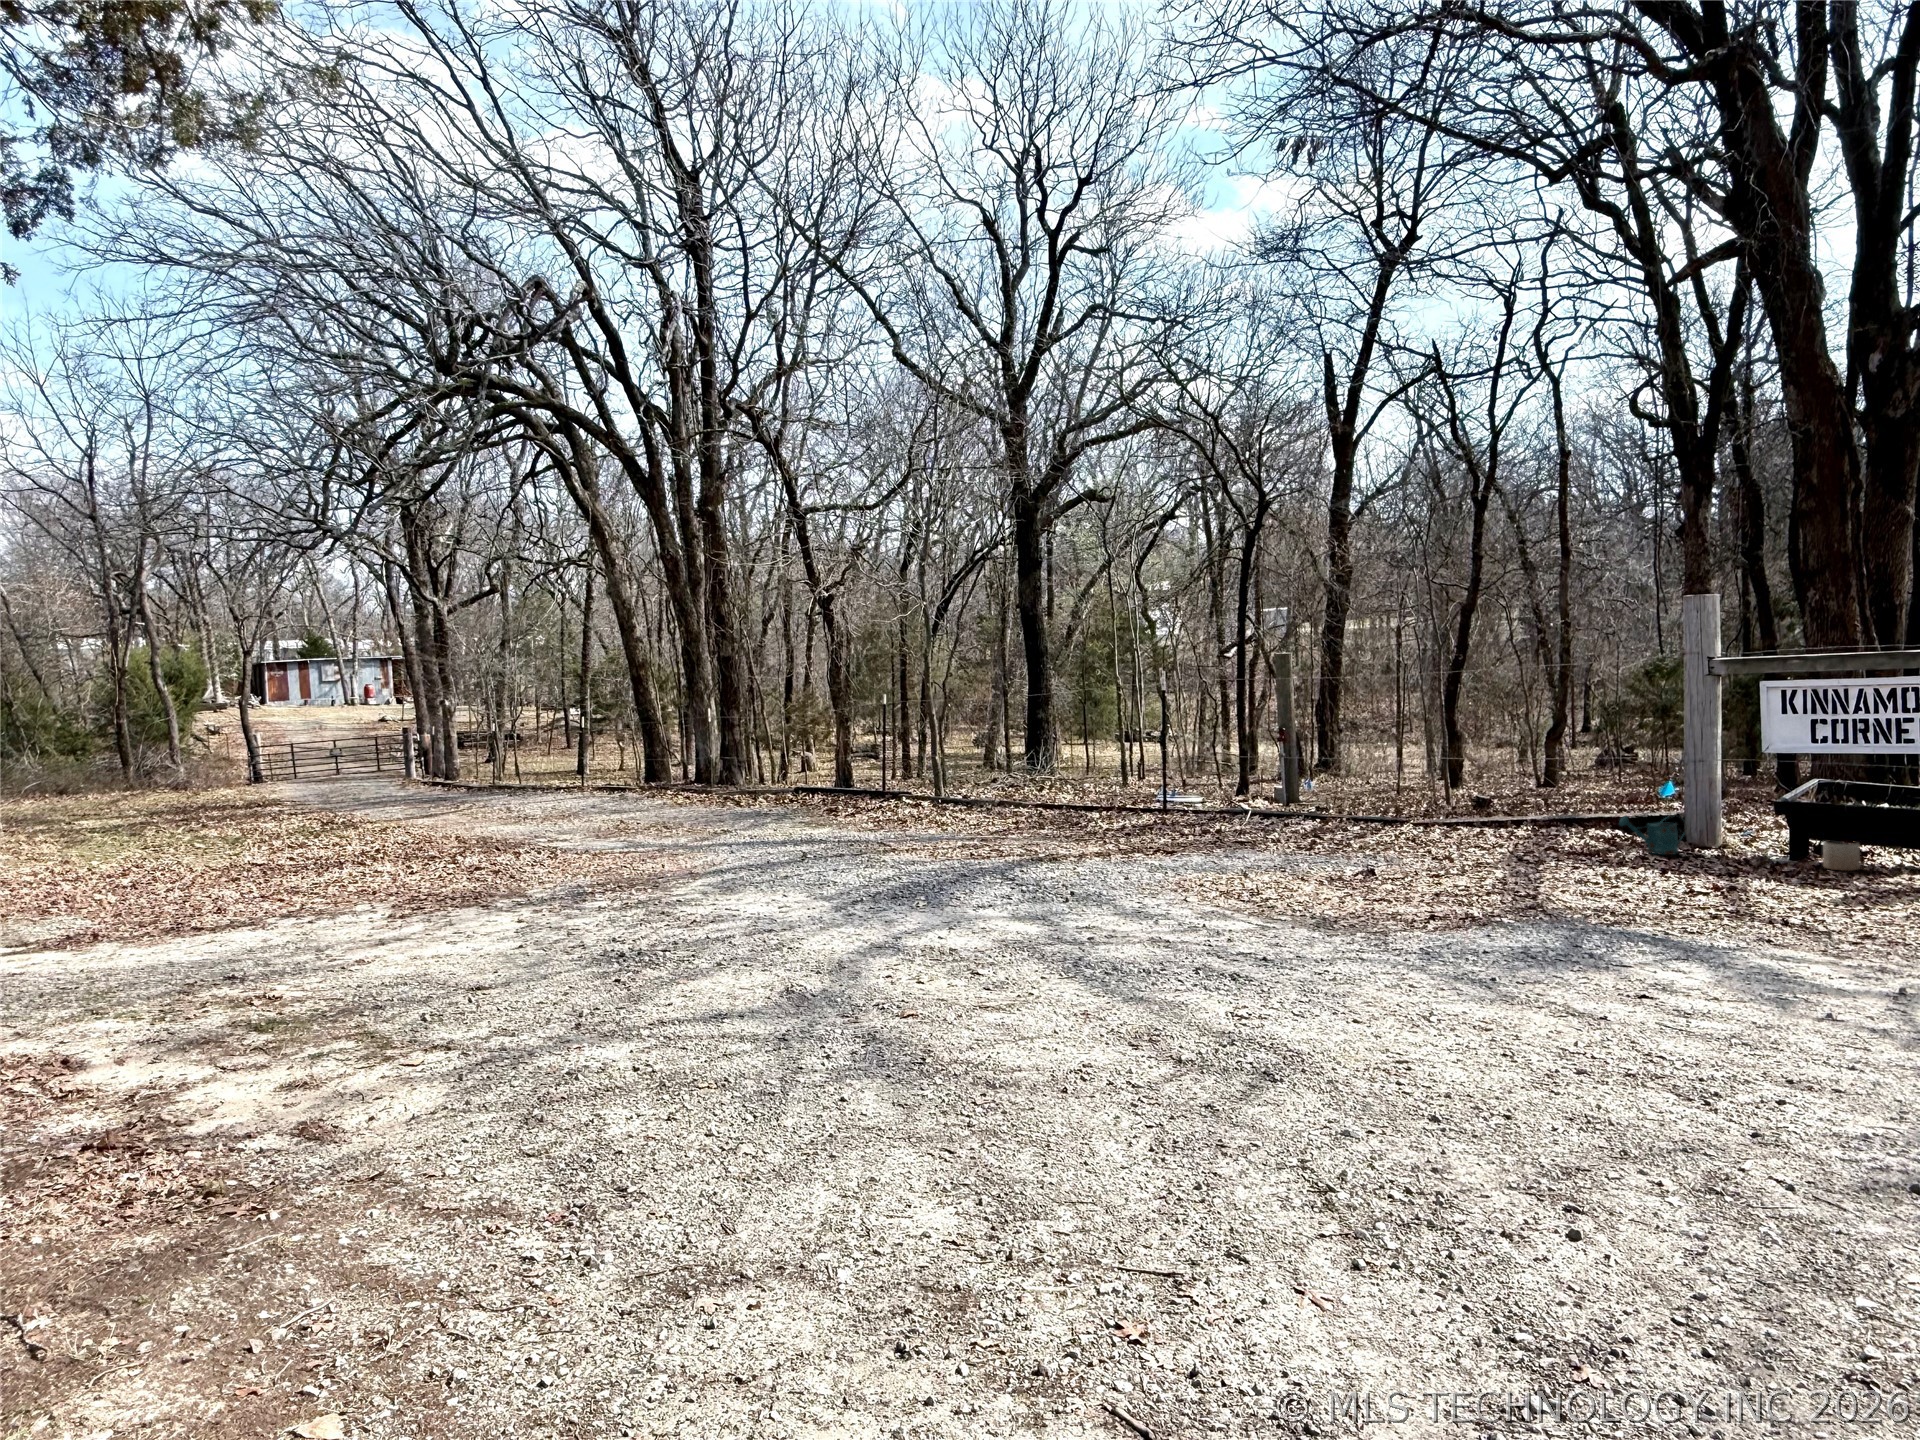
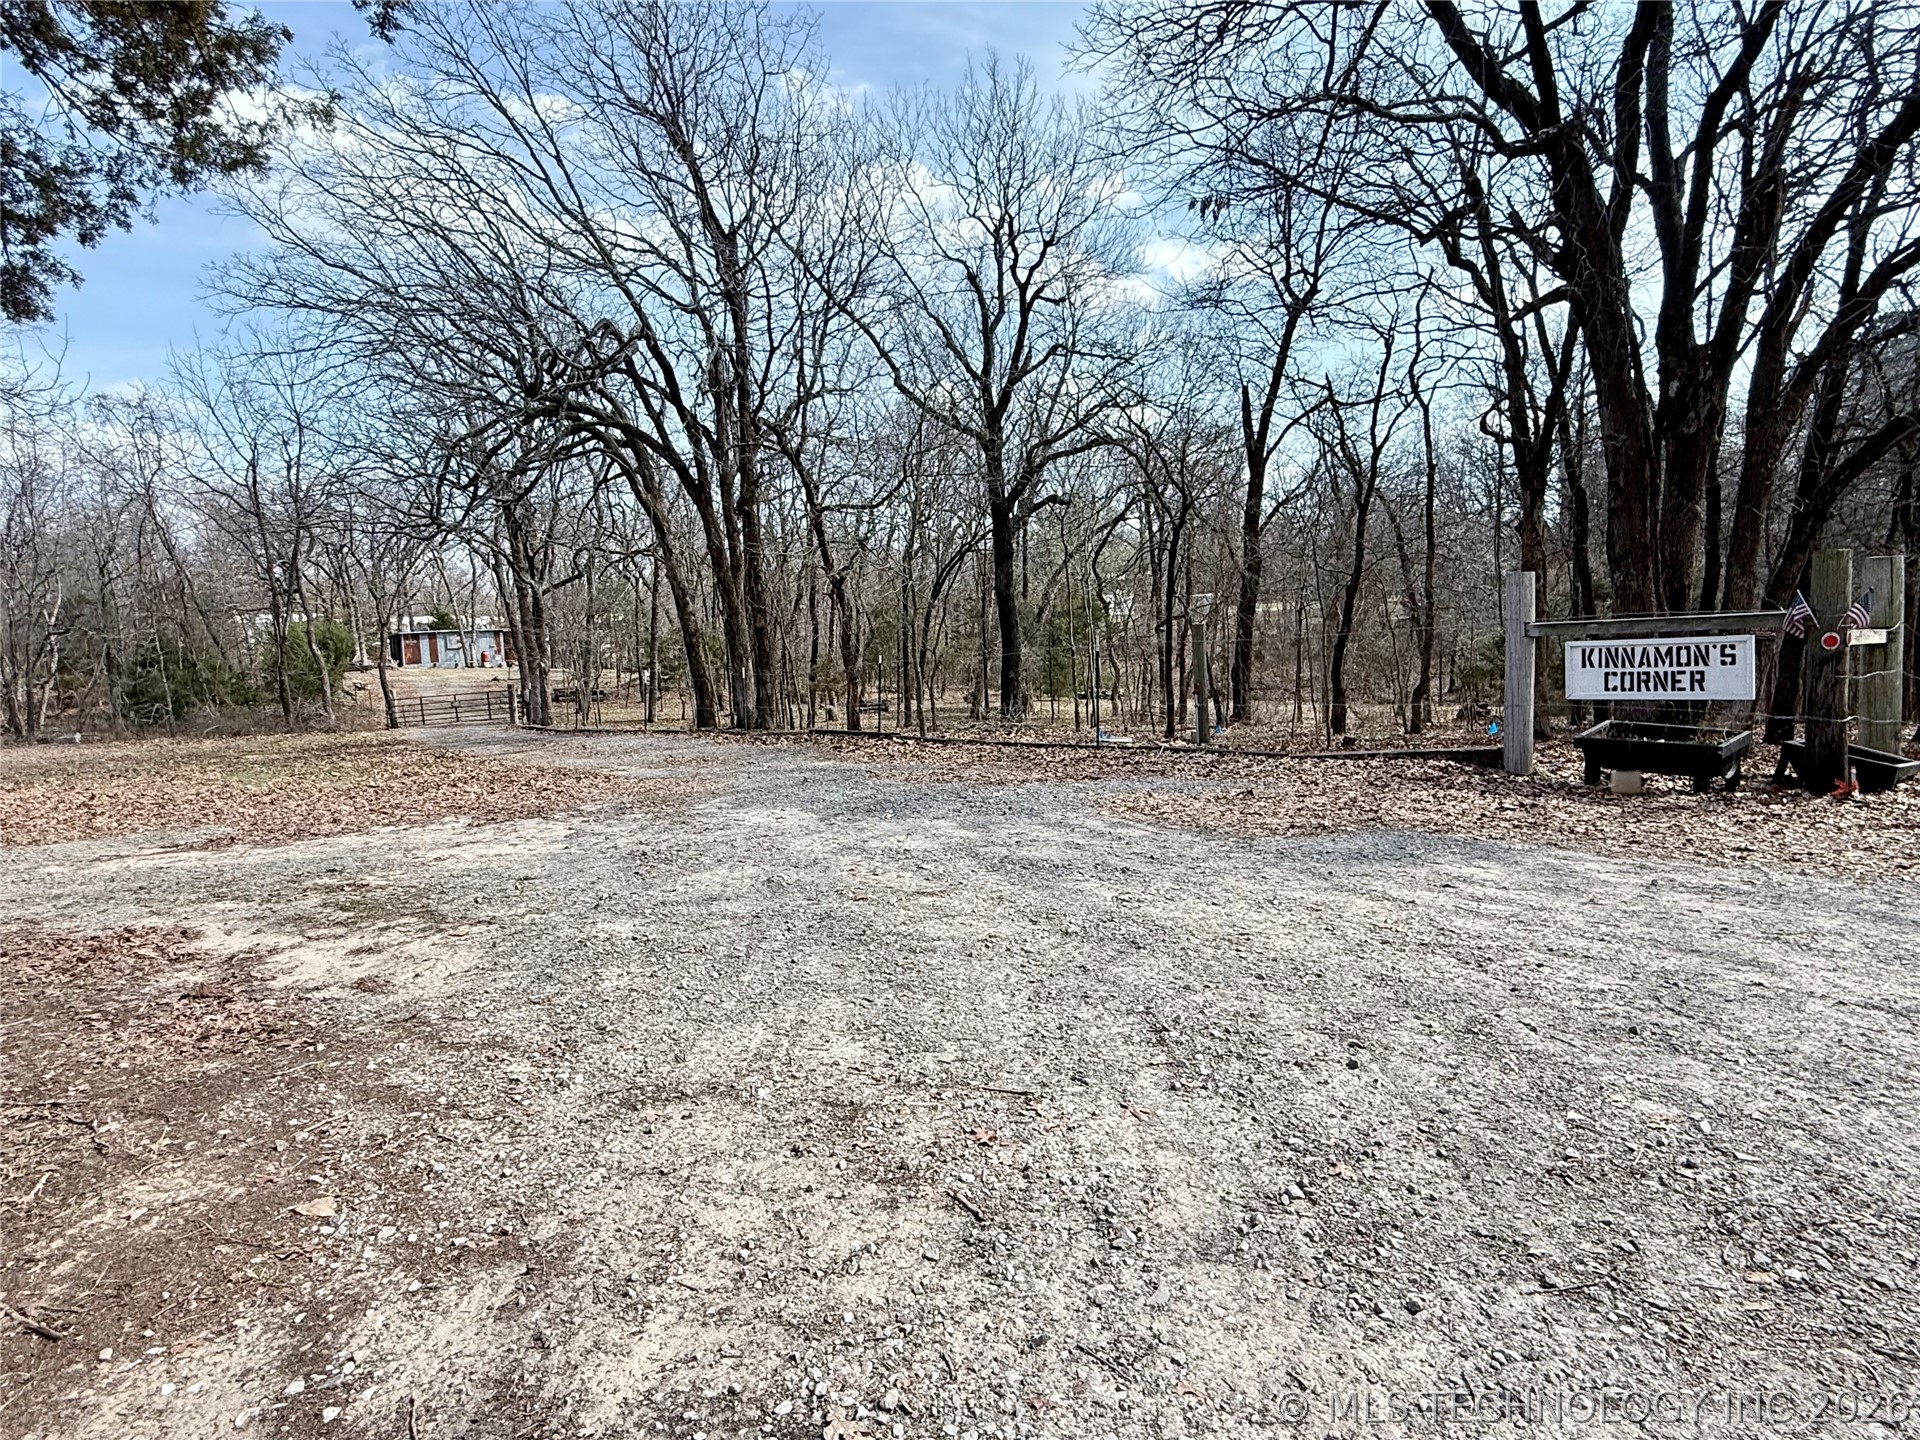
watering can: present [1619,816,1683,855] -> none [1453,750,1506,781]

